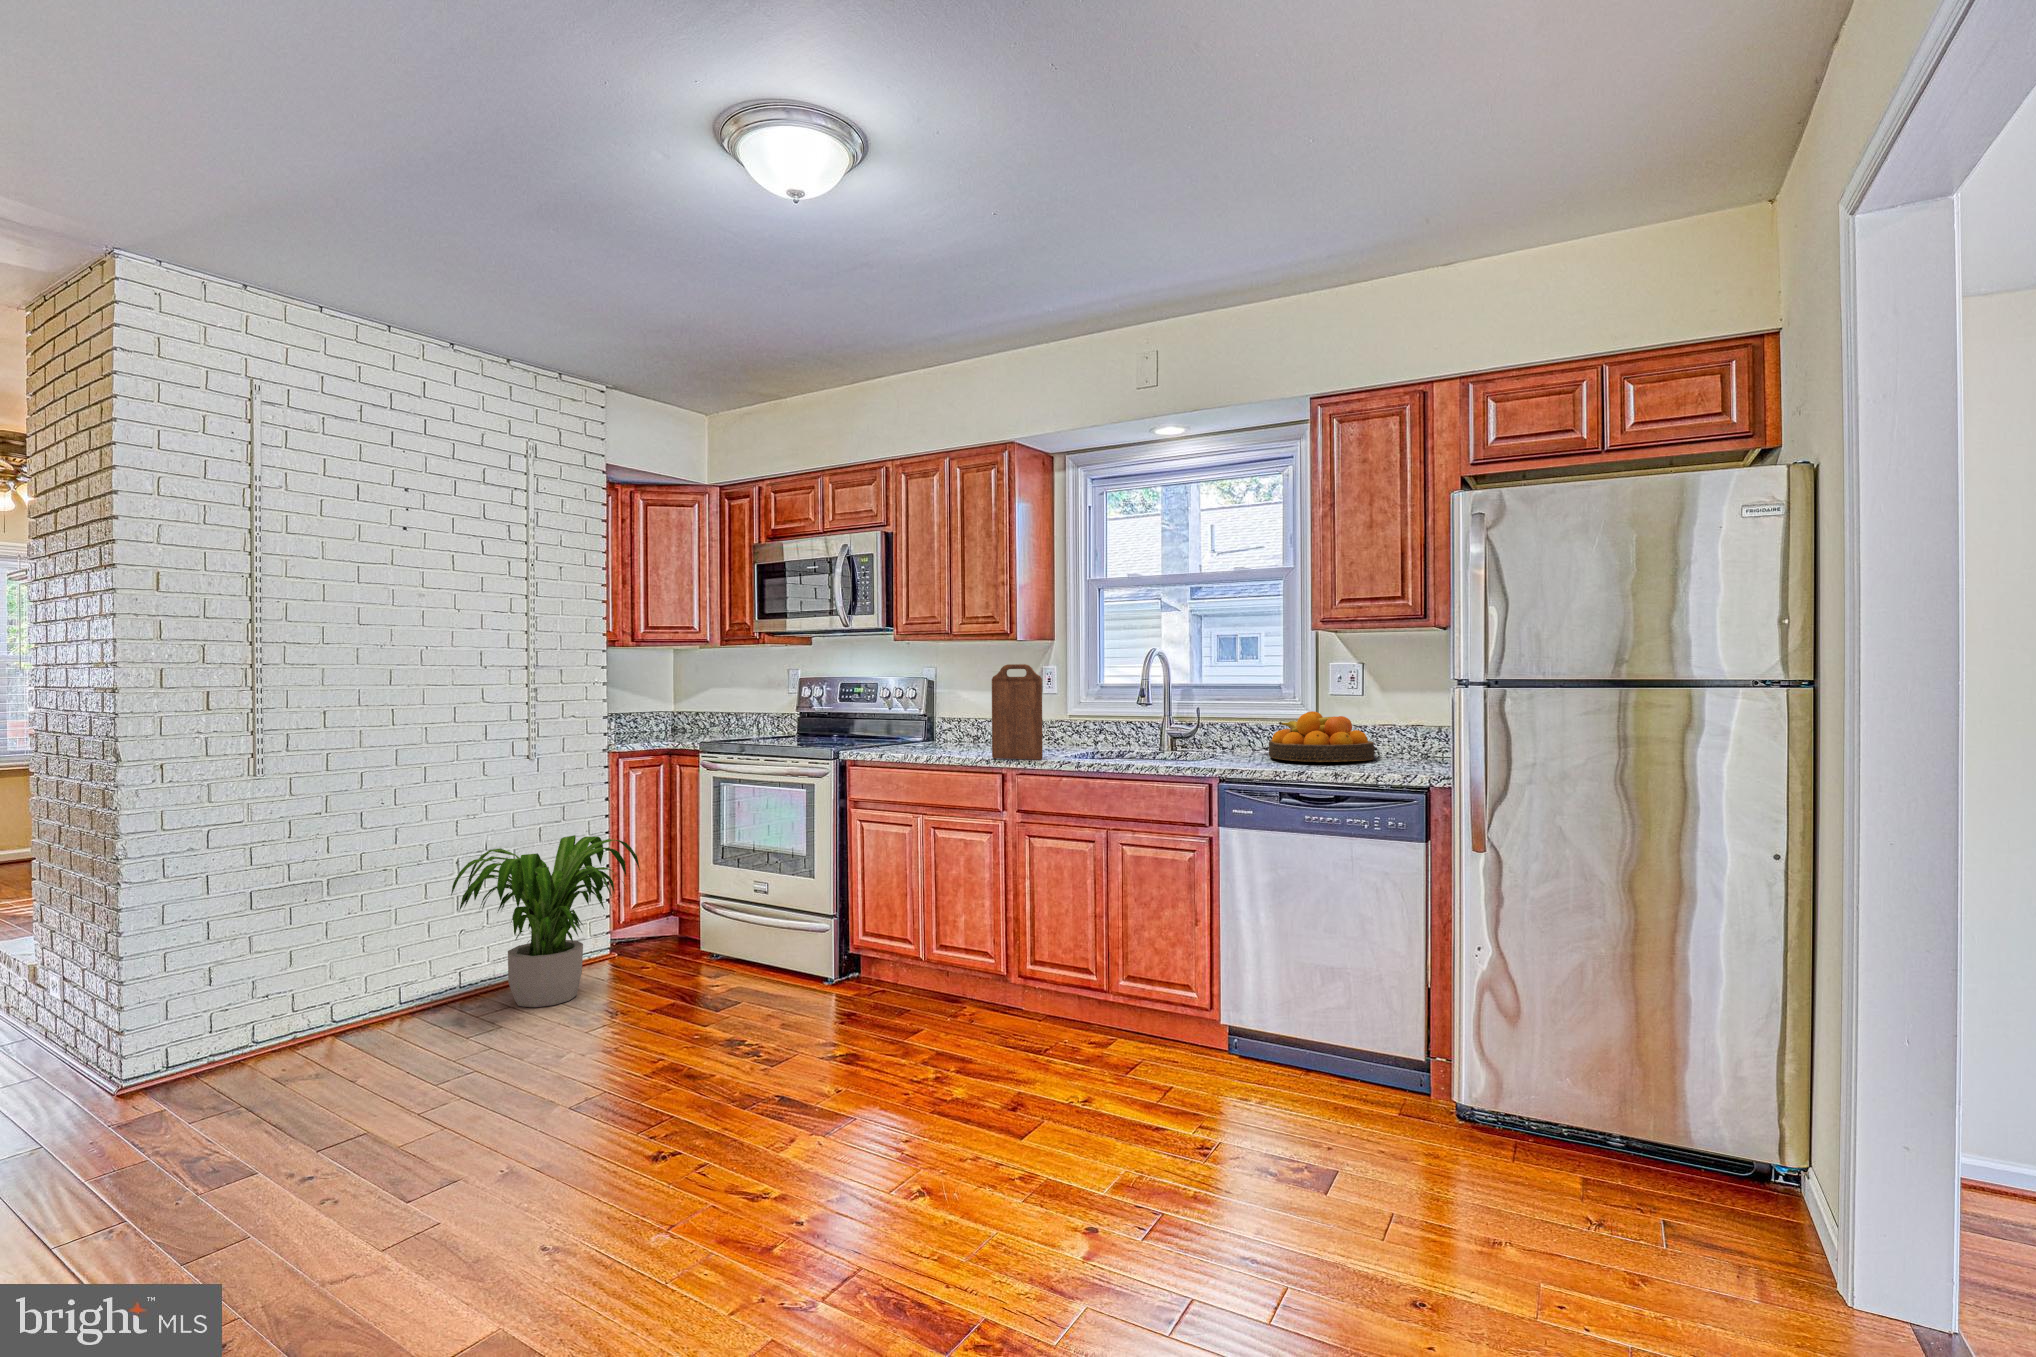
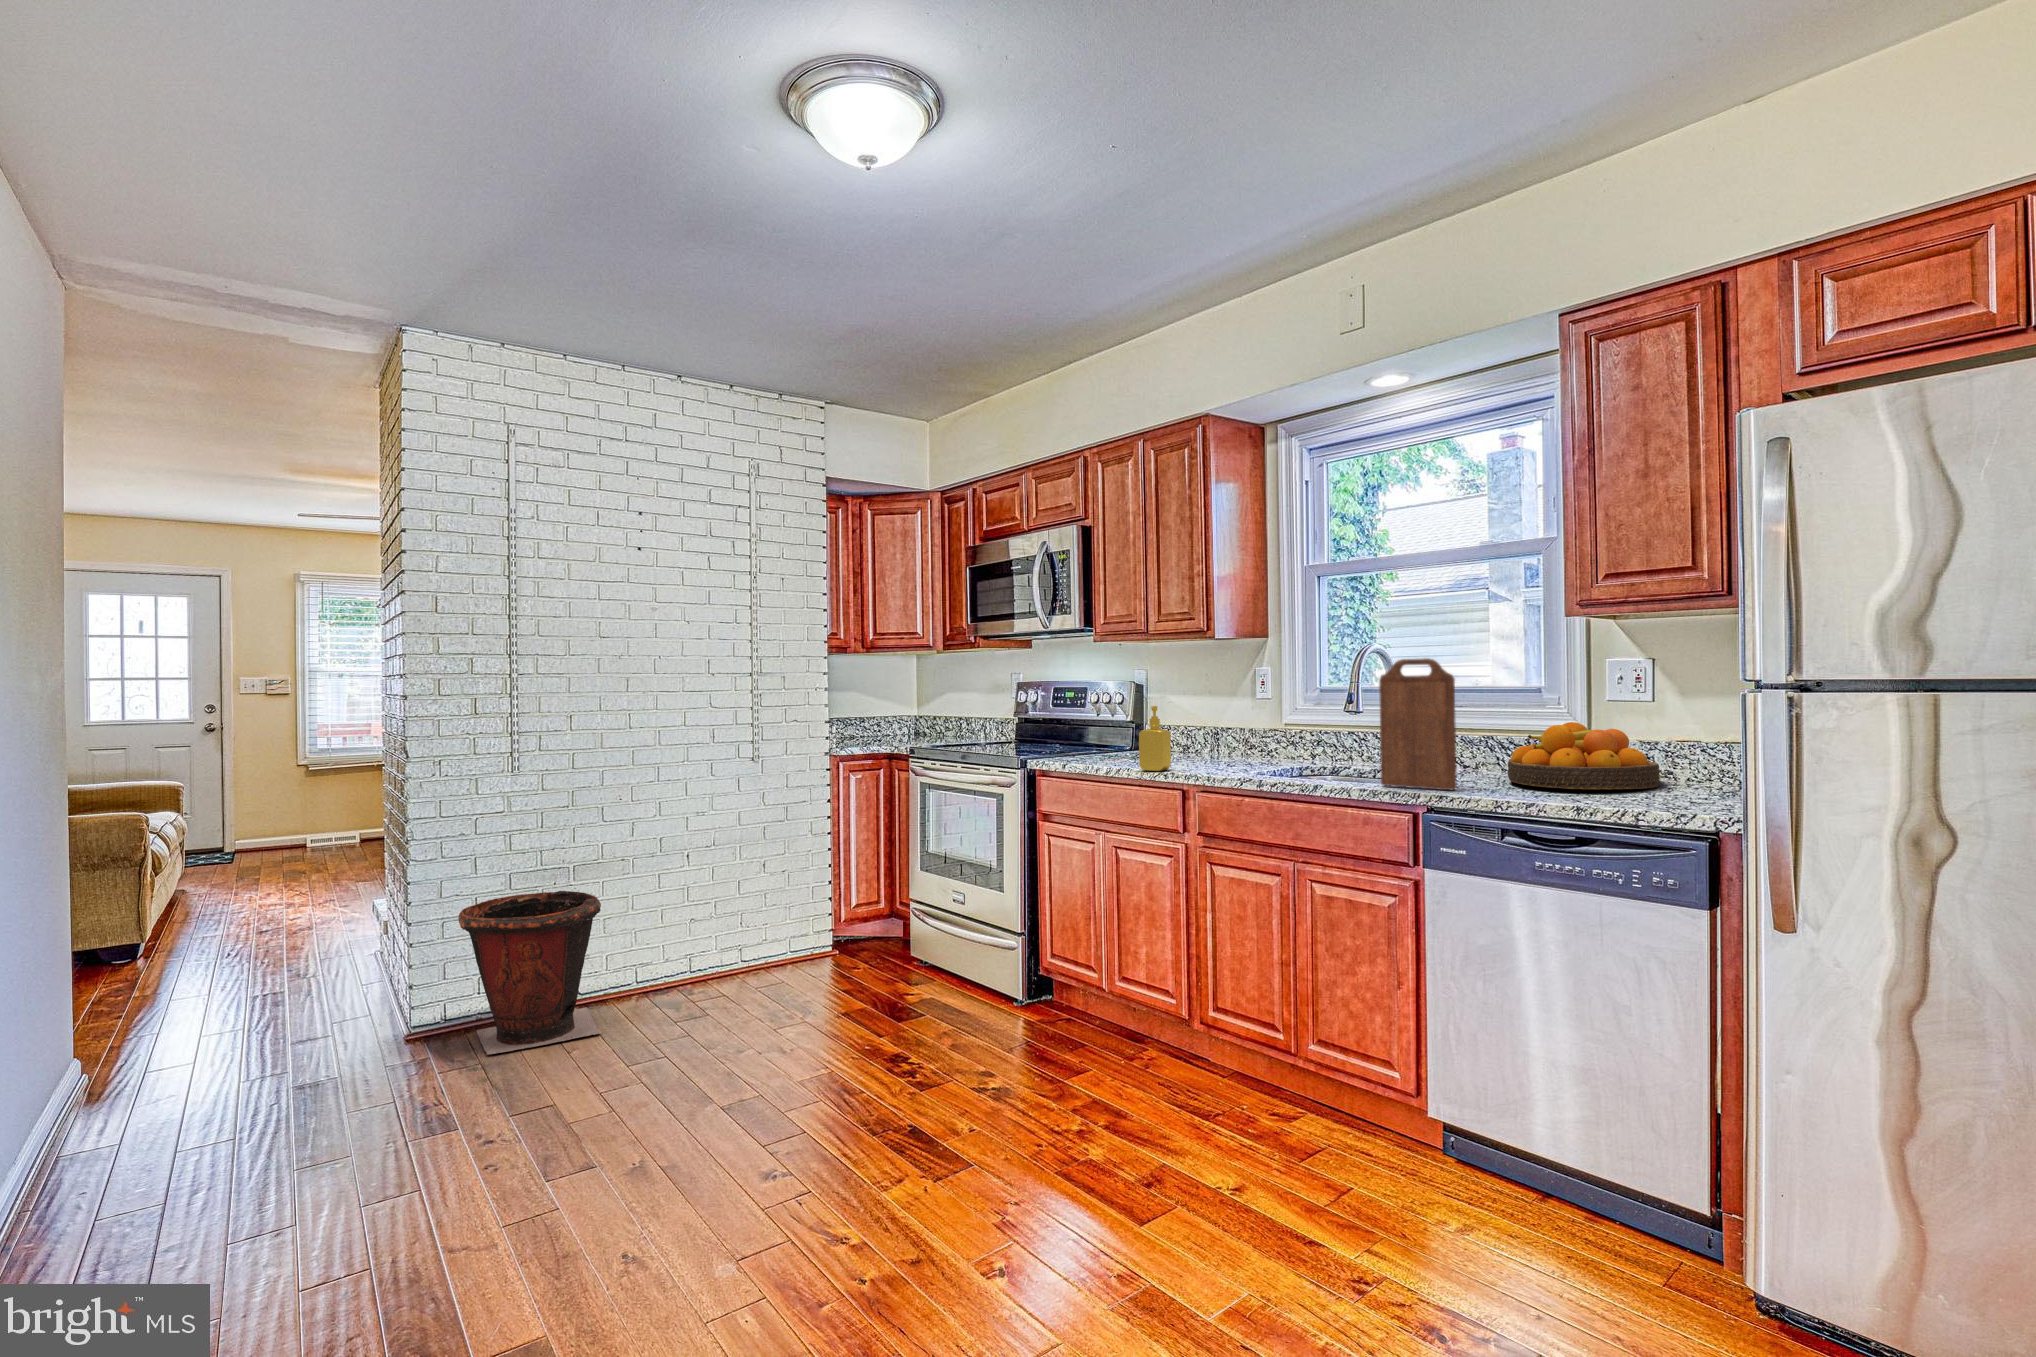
cutting board: present [992,664,1043,760] -> present [1379,658,1457,790]
soap dispenser: none [957,700,985,758] -> present [1139,706,1171,771]
potted plant: present [451,835,640,1007] -> none [671,836,840,1000]
trash can: none [204,898,389,1090] -> present [458,890,601,1055]

